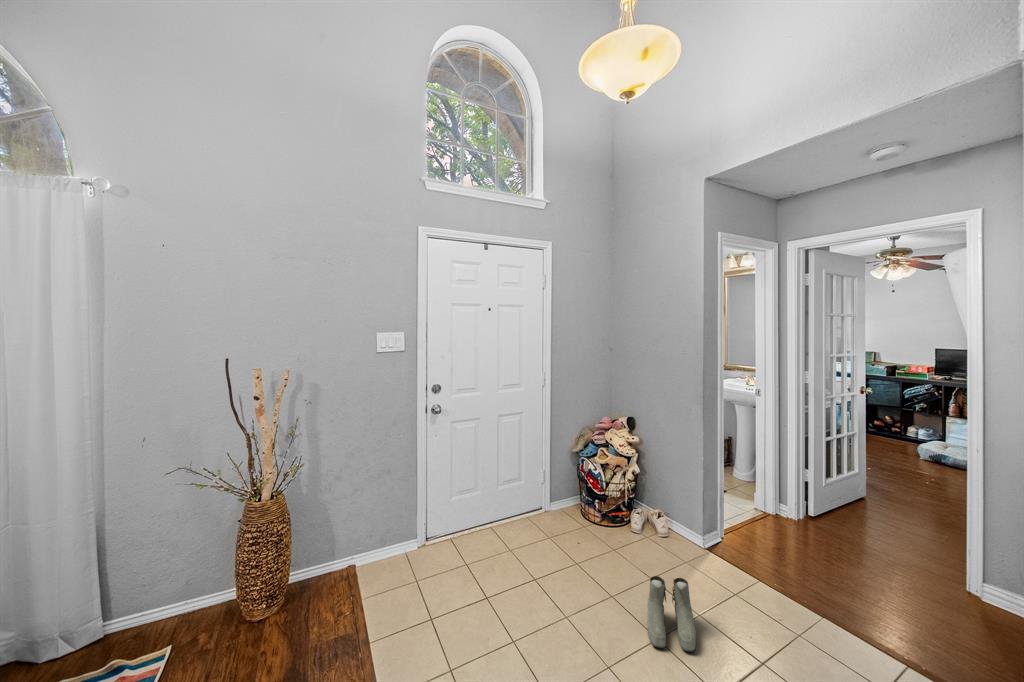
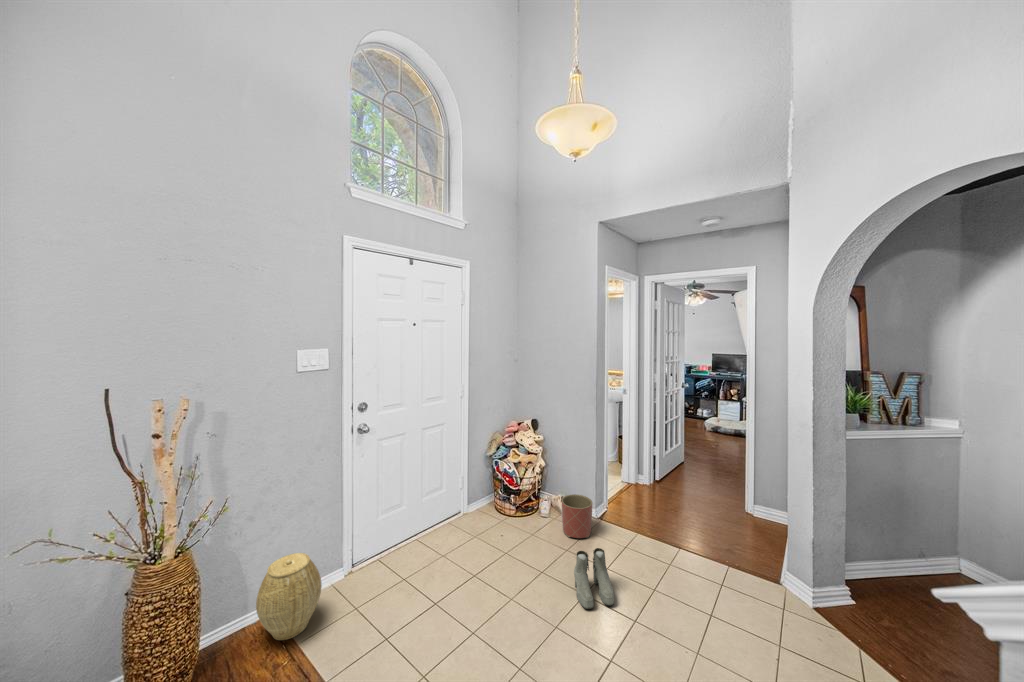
planter: none [652,511,692,566] -> present [562,494,592,538]
woven basket: none [334,517,388,593] -> present [256,553,322,640]

